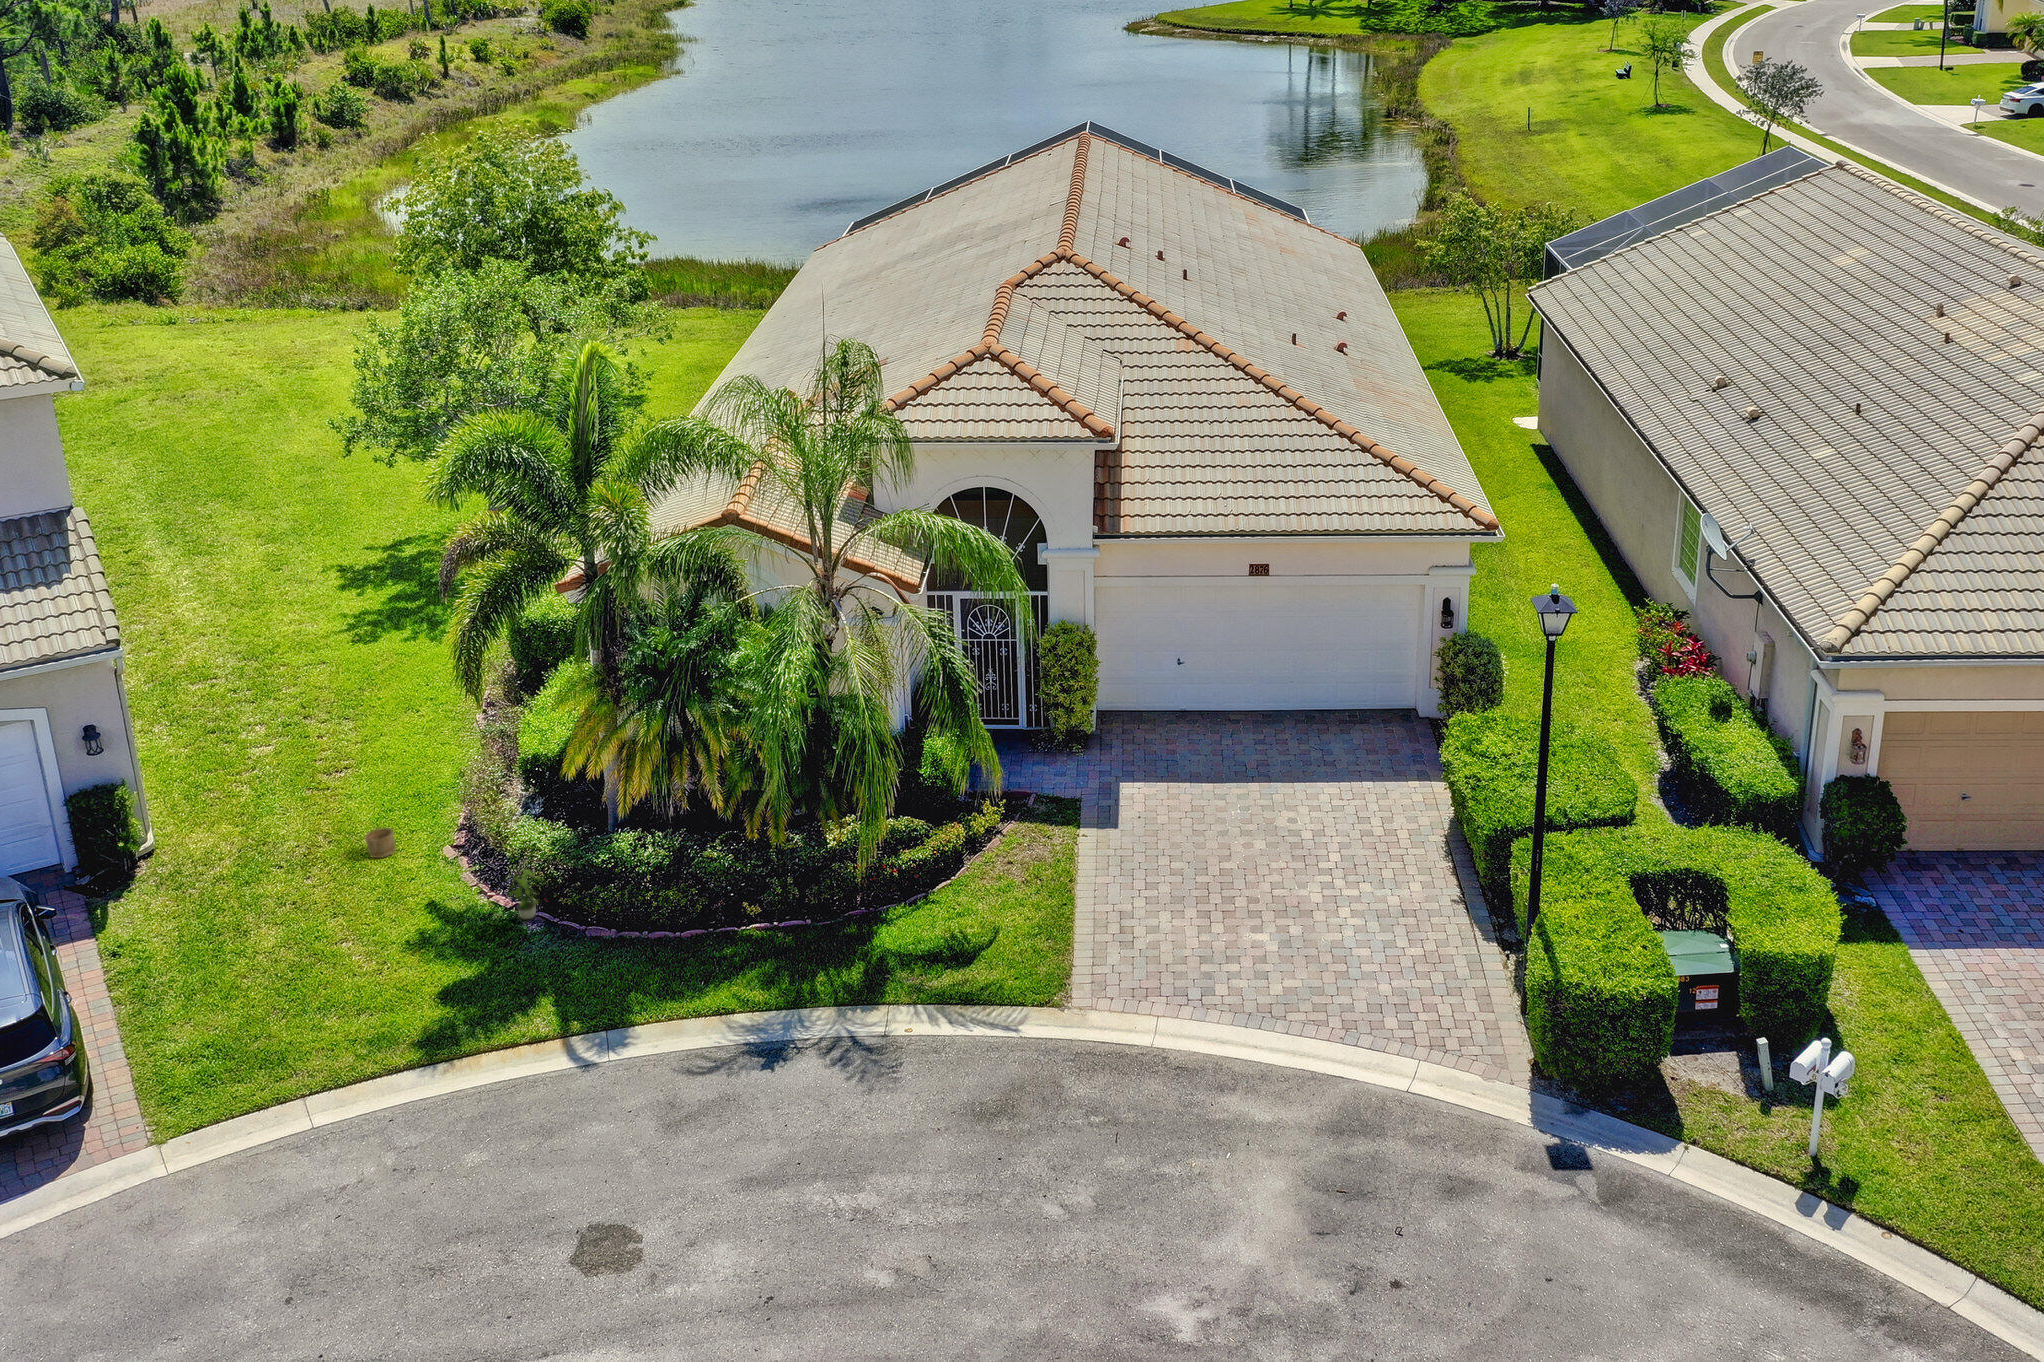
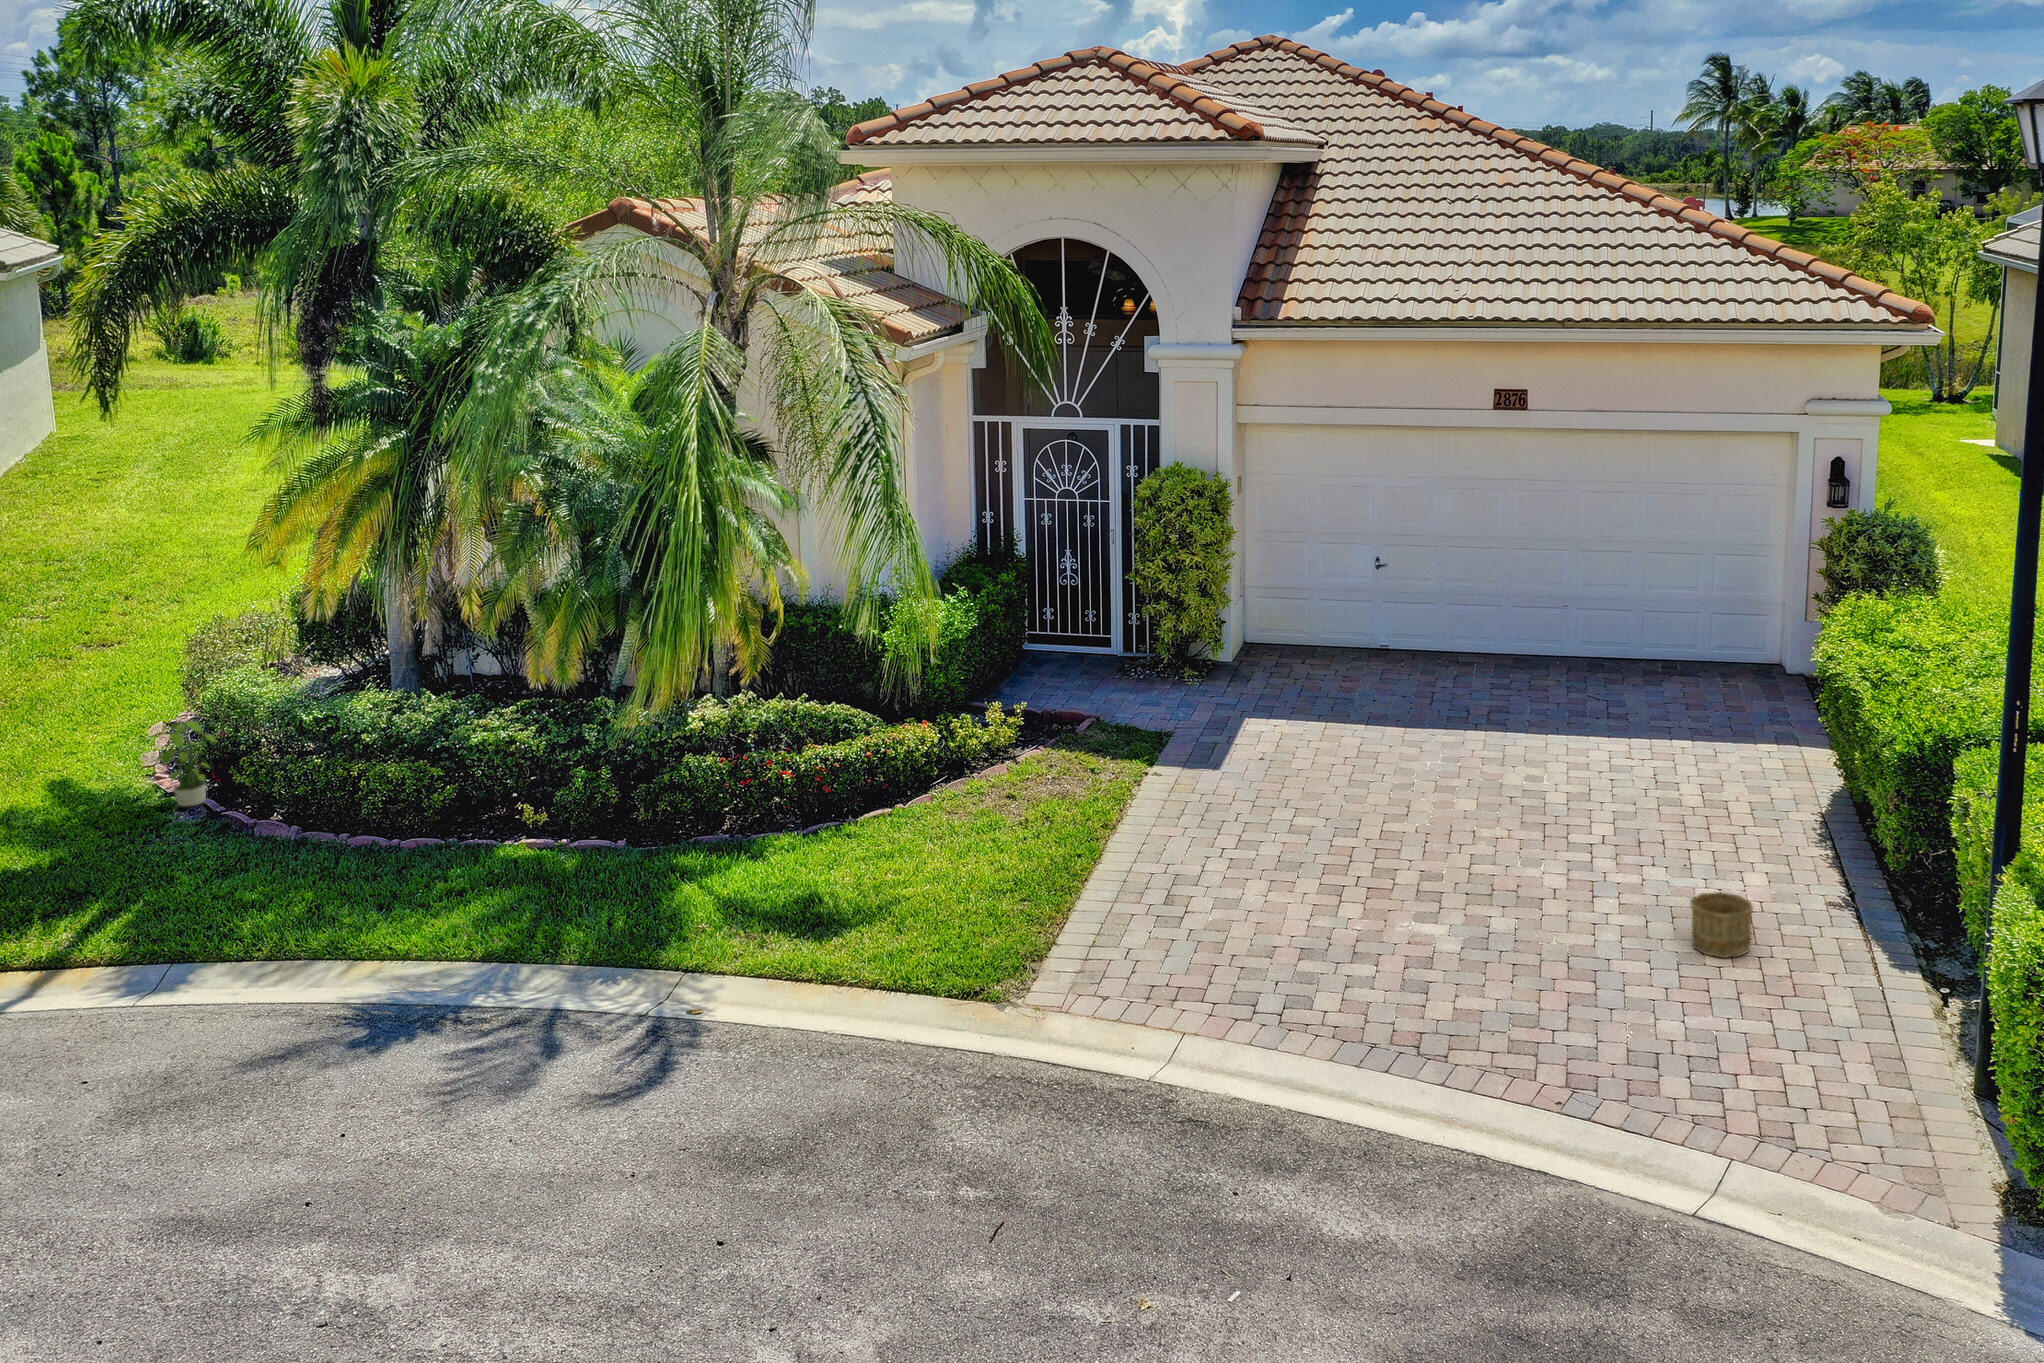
wooden bucket: present [365,828,396,858] -> present [1691,892,1753,958]

